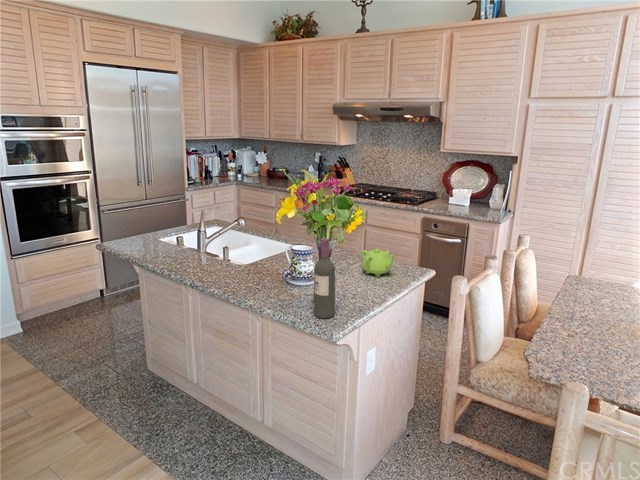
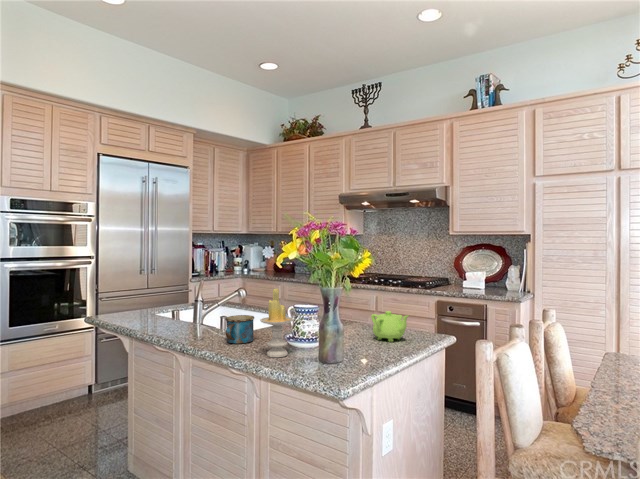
candle: none [262,236,292,297] -> present [260,288,294,357]
wine bottle: present [314,238,335,318] -> none [318,281,342,374]
mug: none [229,252,255,279] -> present [225,315,254,344]

